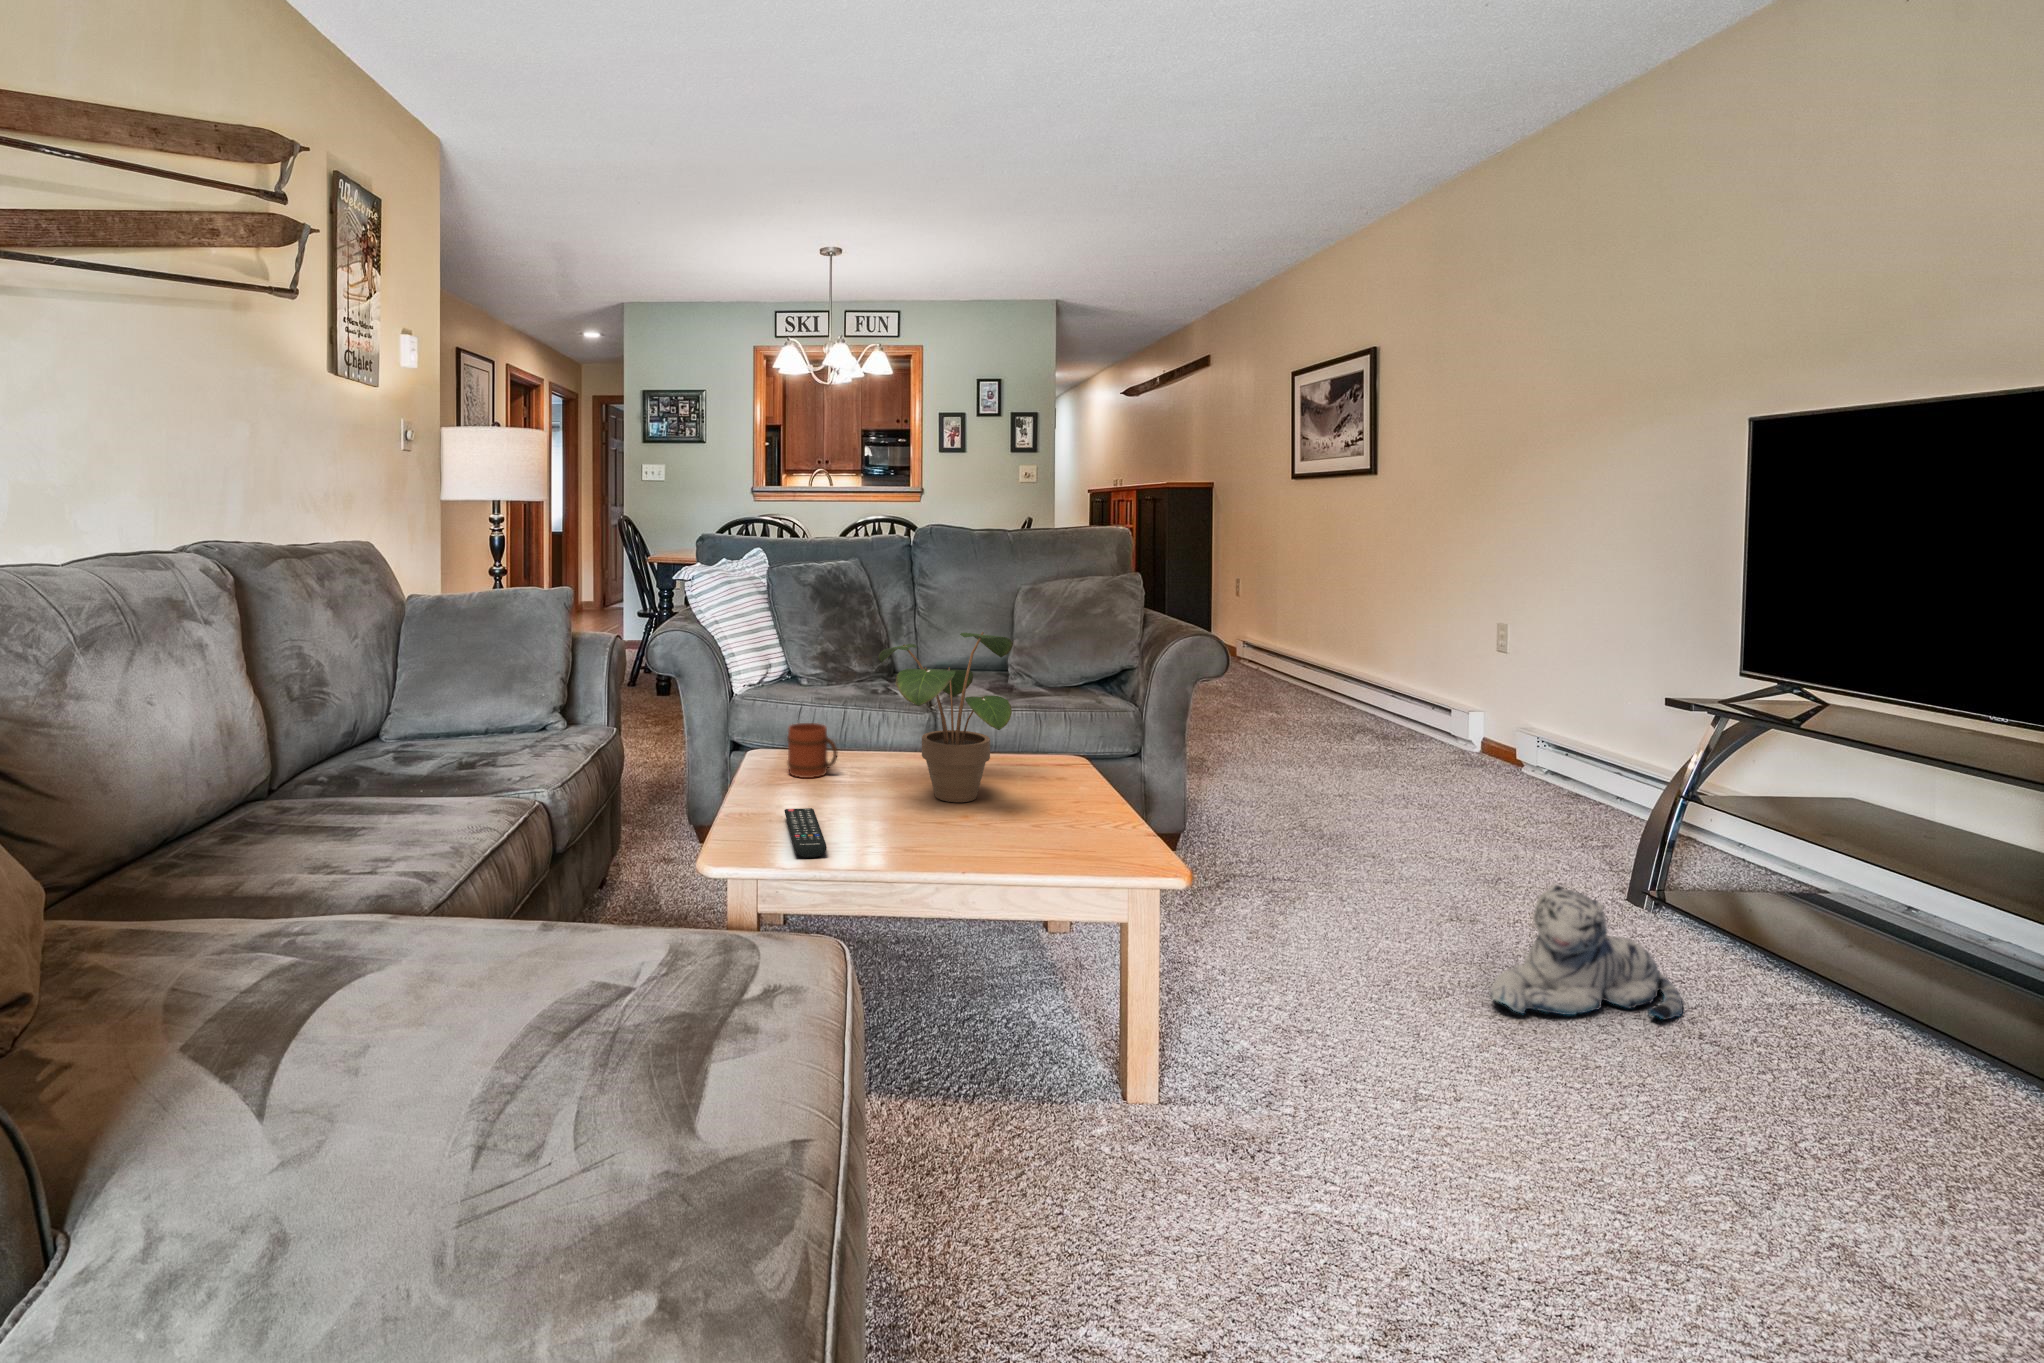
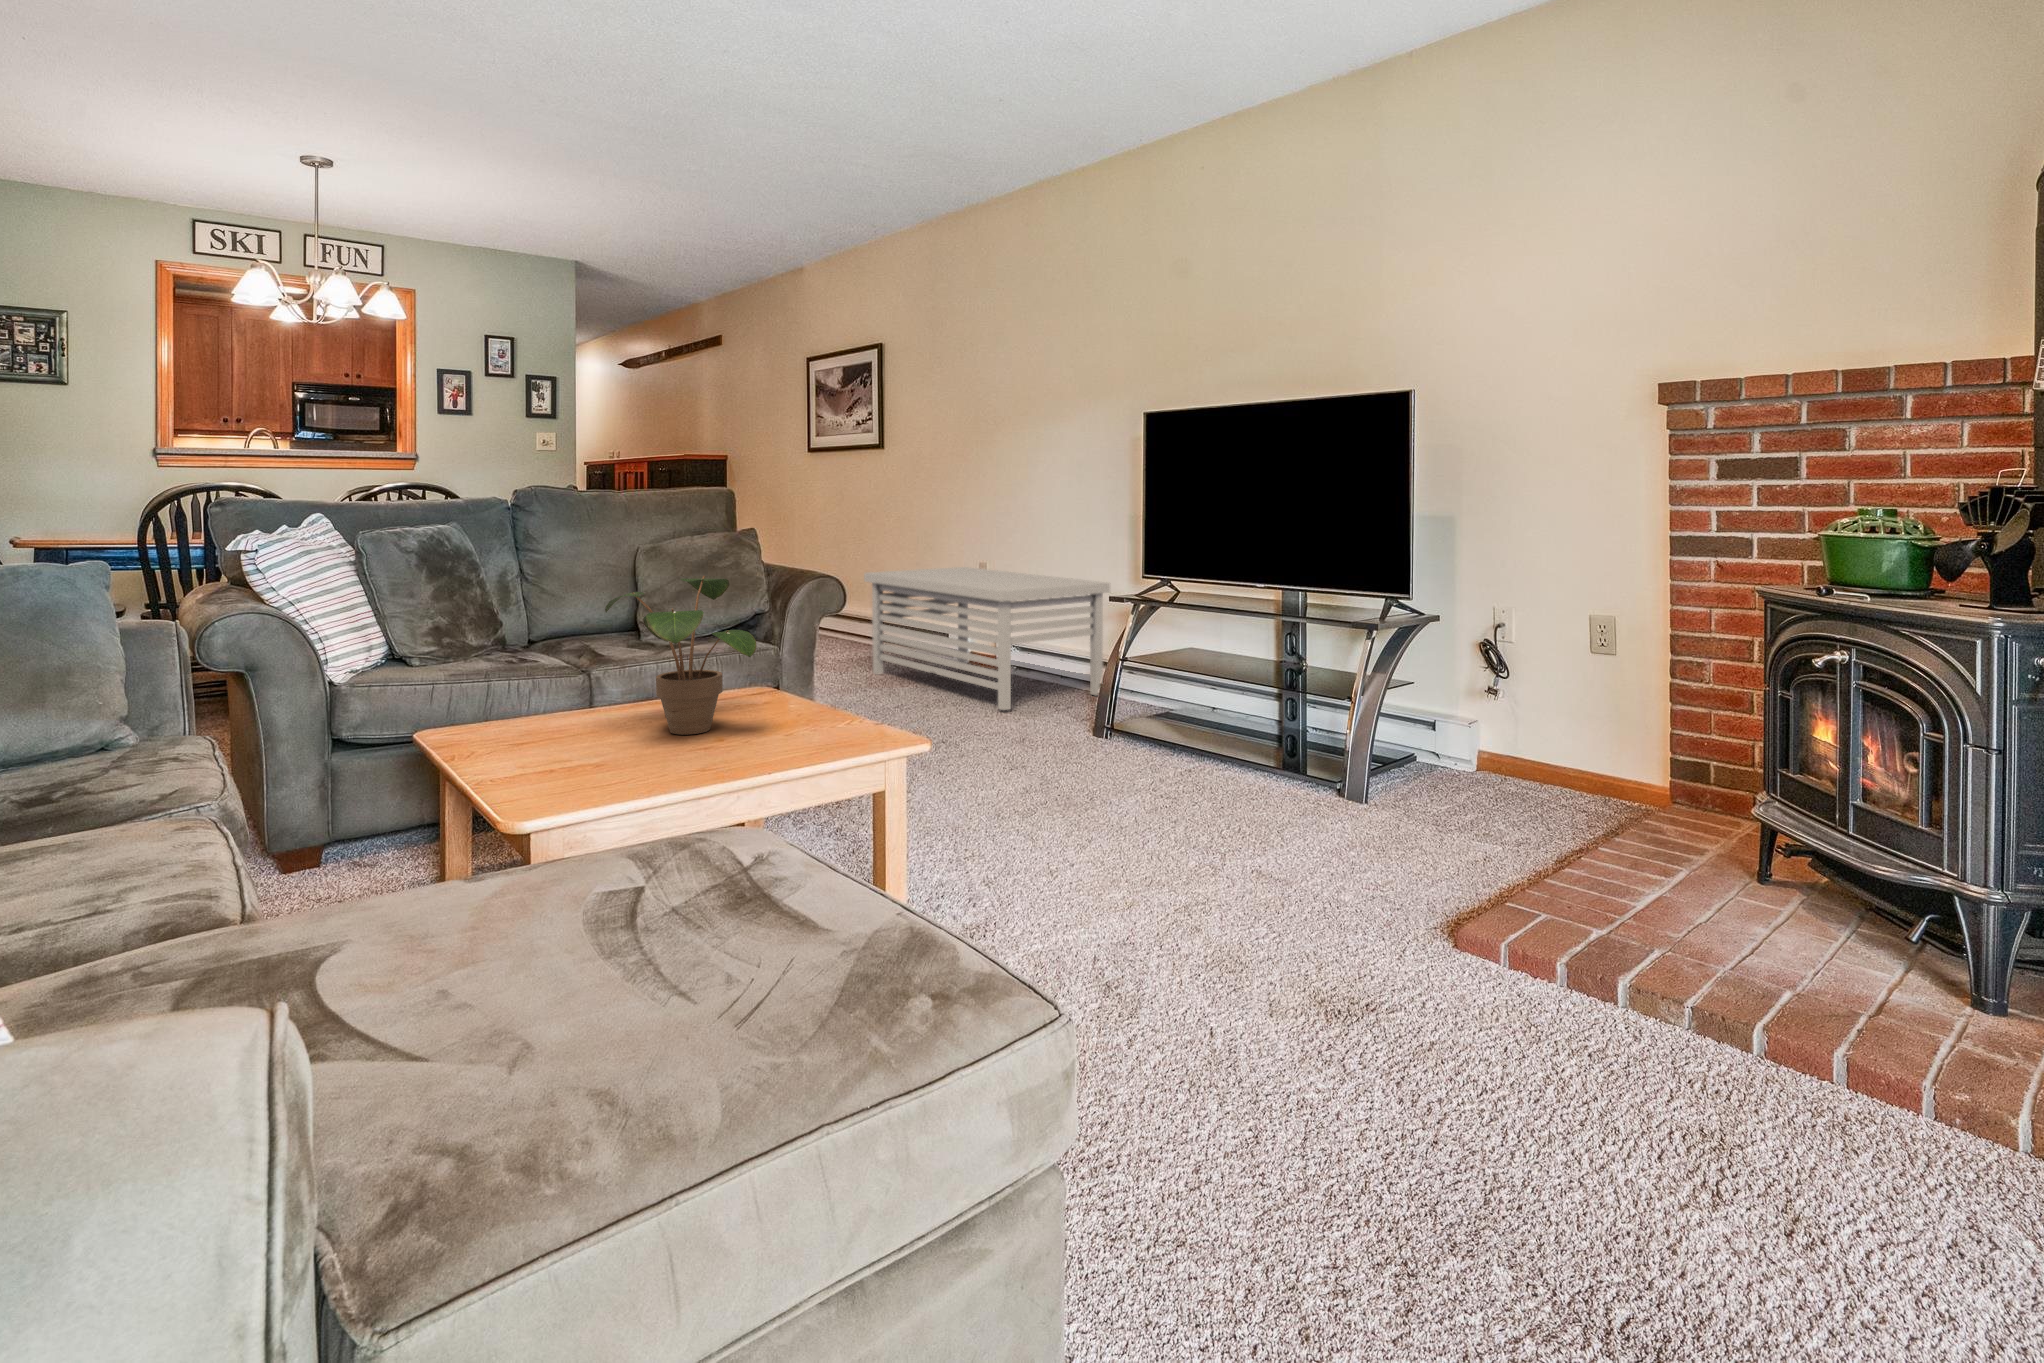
storage bench: none [1321,622,1692,829] -> present [864,567,1110,710]
mug: present [787,723,837,778] -> none [489,686,551,743]
remote control: present [784,808,827,858] -> none [543,758,628,794]
plush toy: present [1490,885,1683,1020] -> none [1061,723,1152,812]

